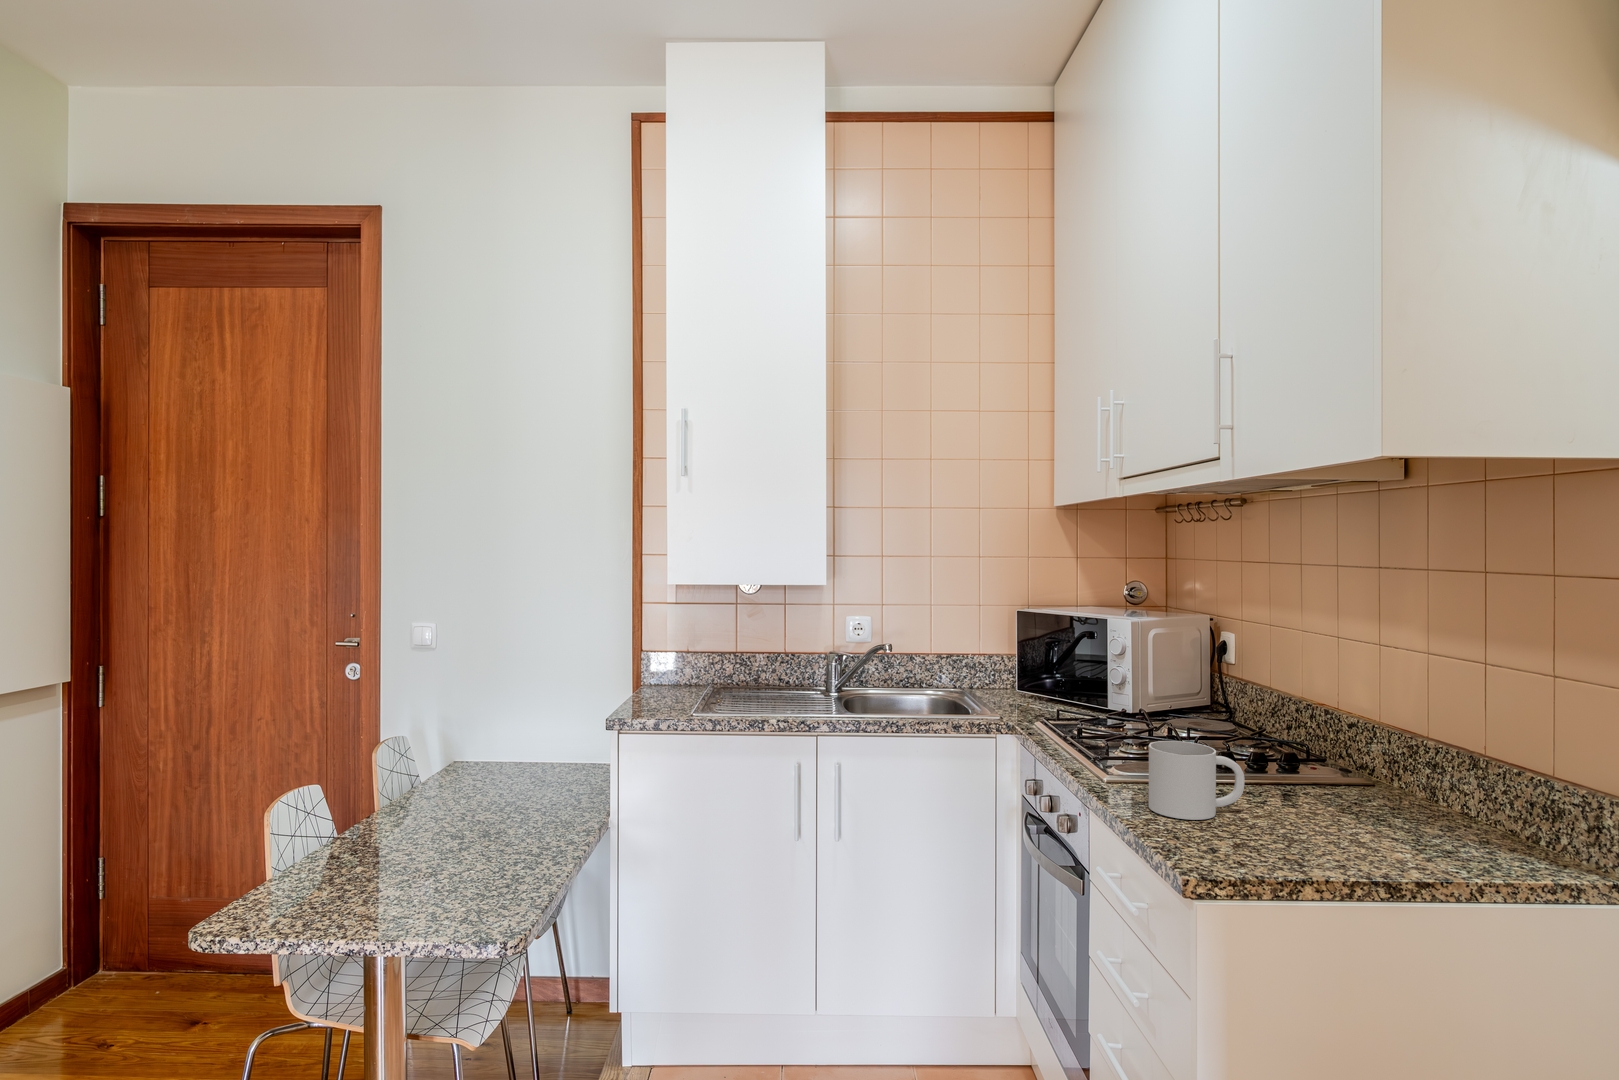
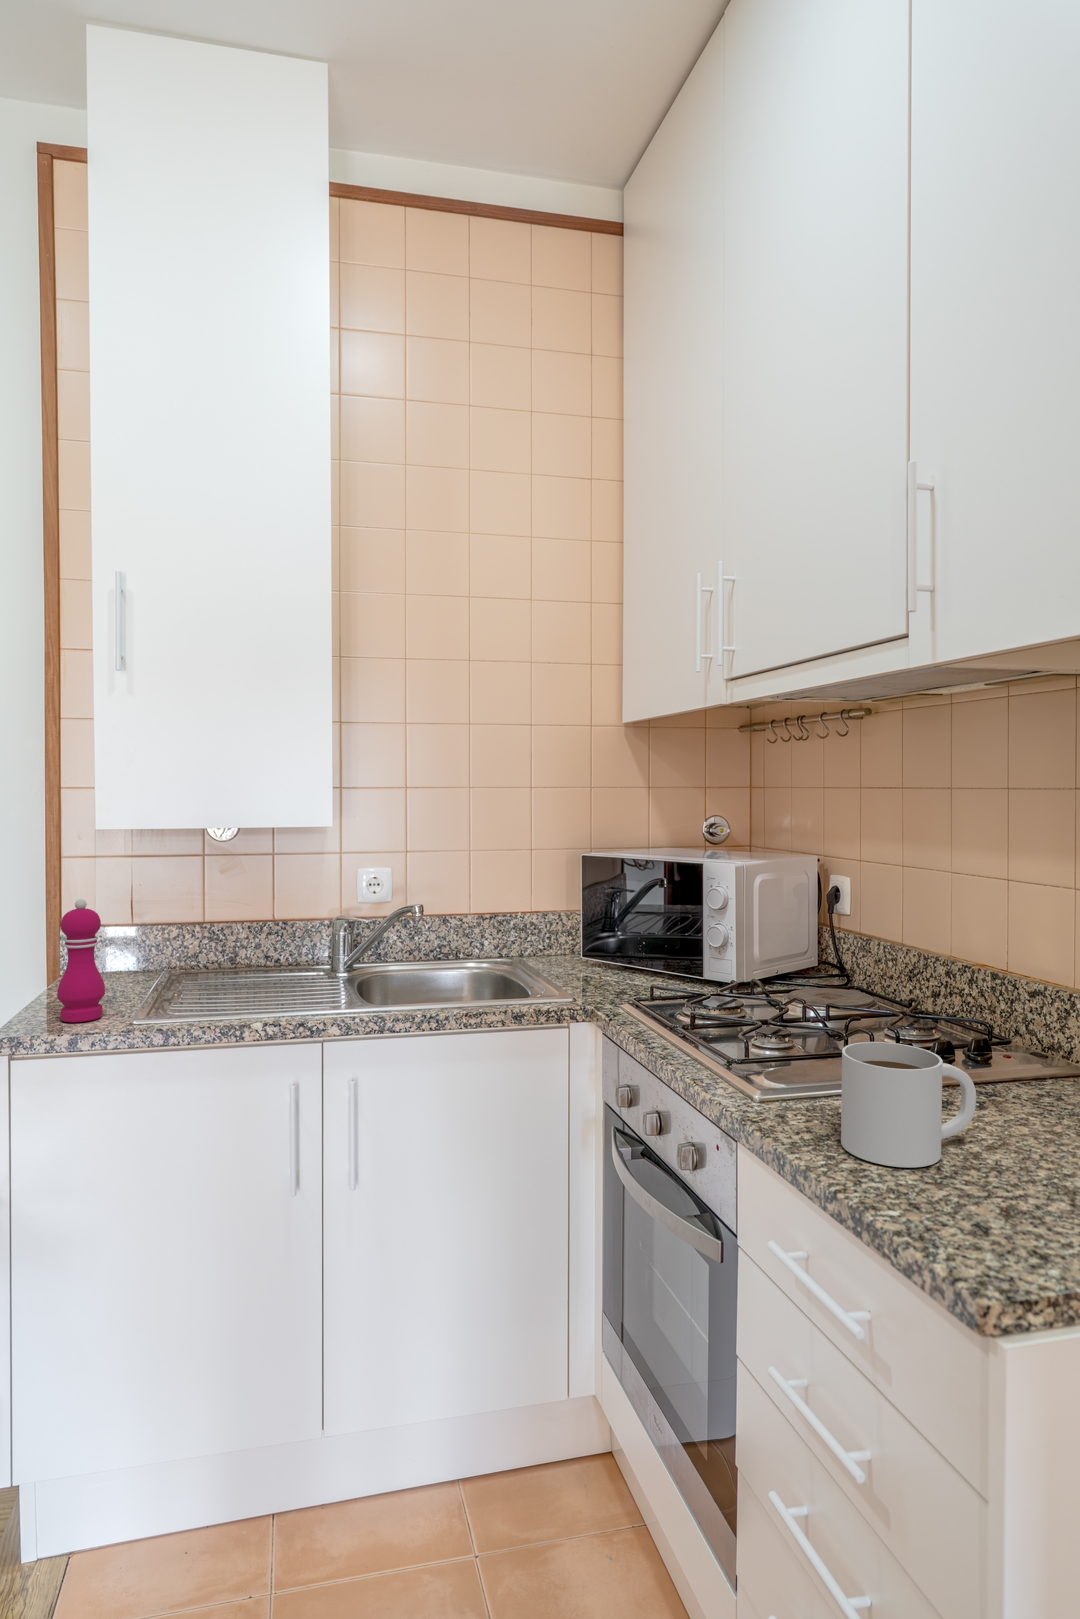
pepper mill: none [651,632,679,713] -> present [57,899,105,1022]

